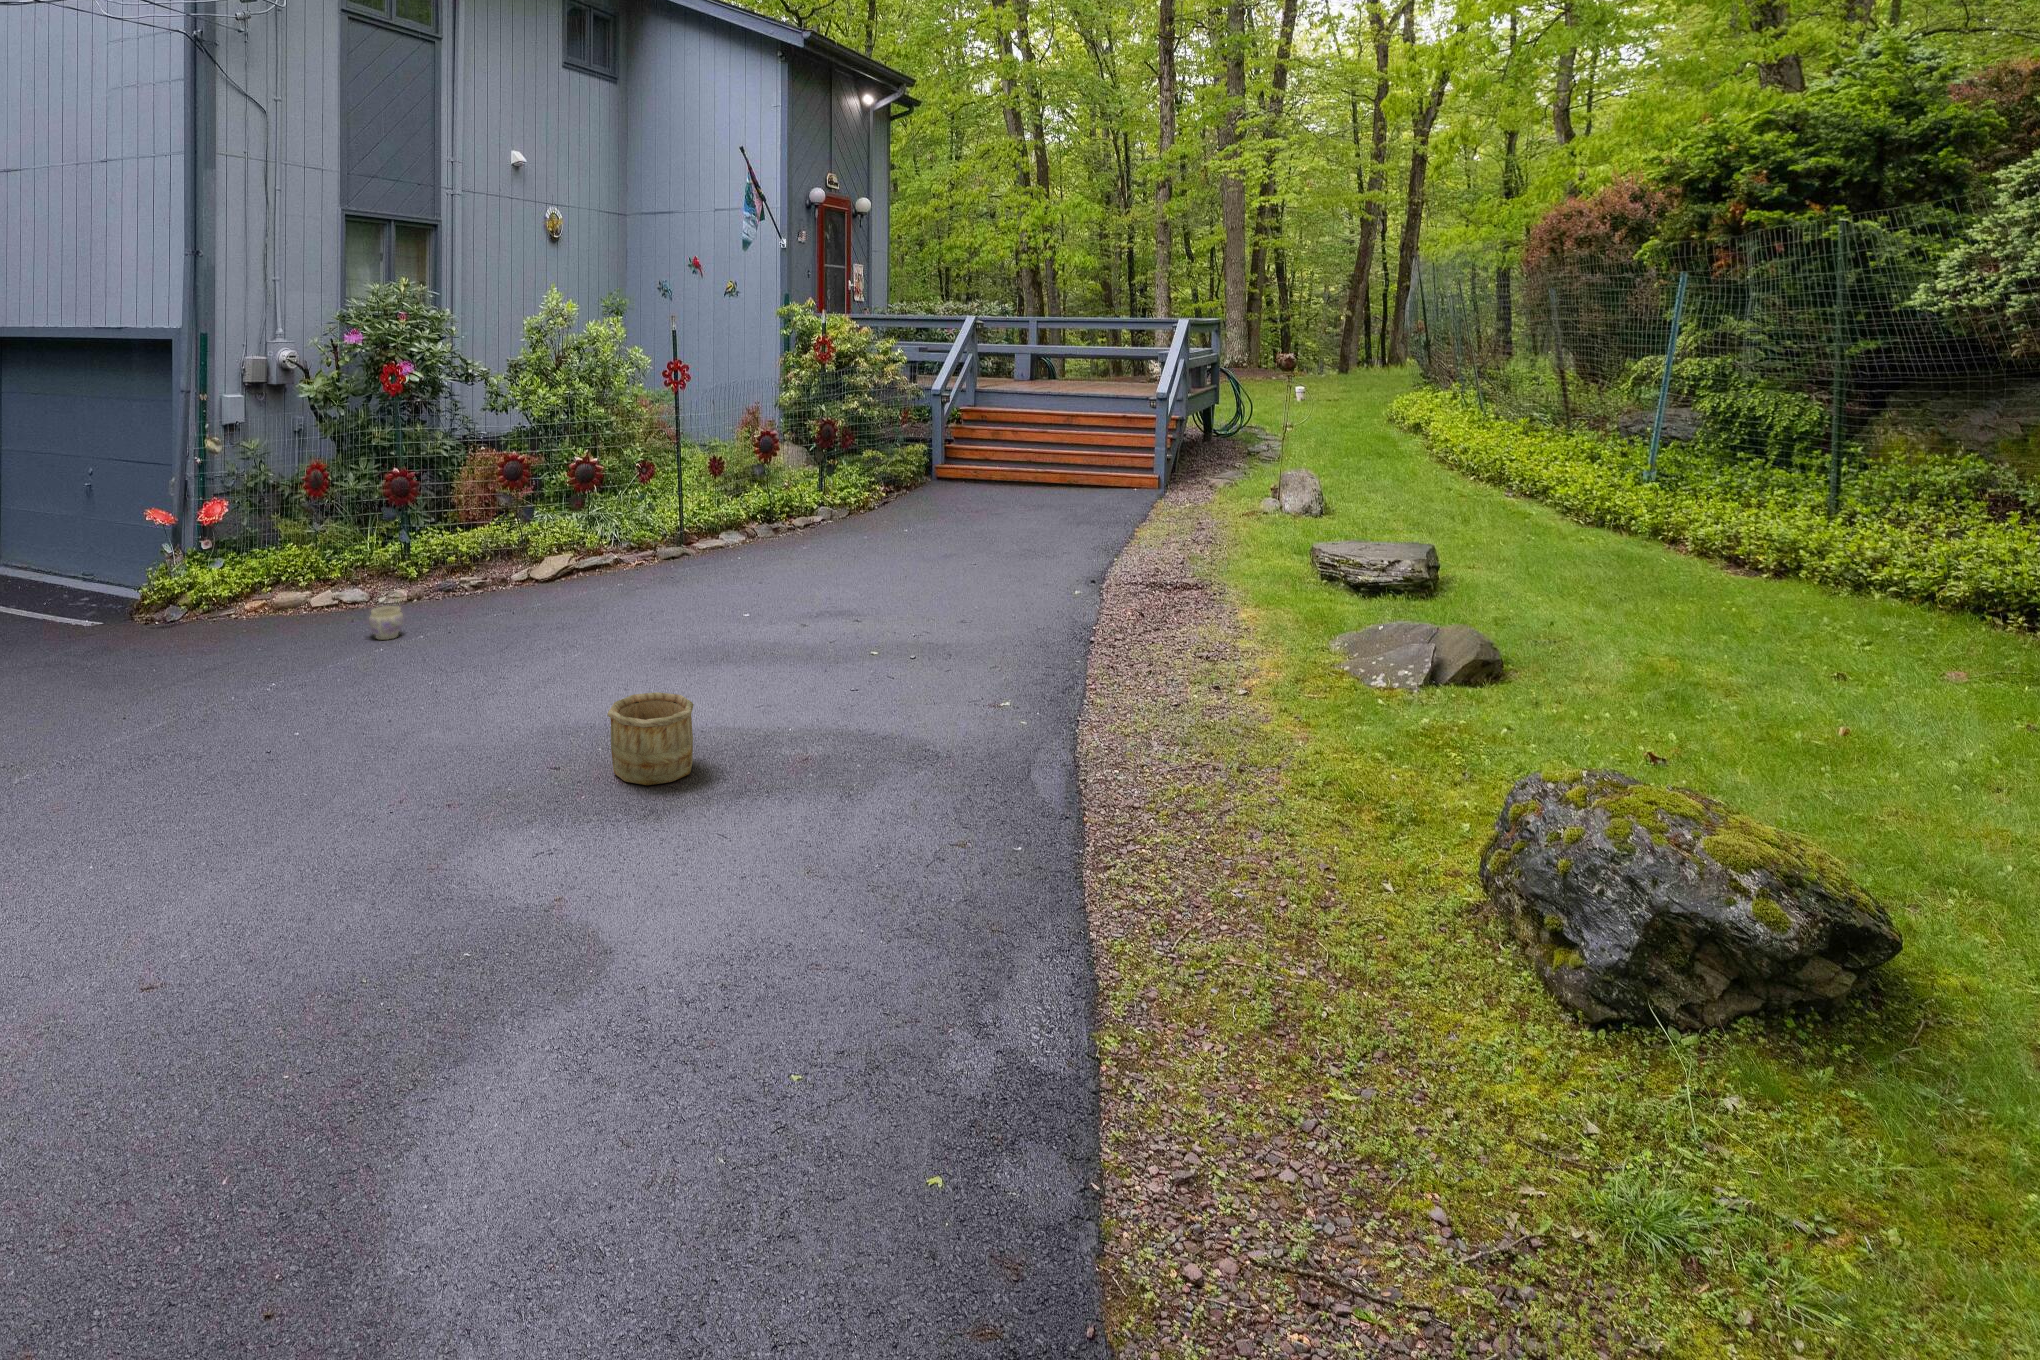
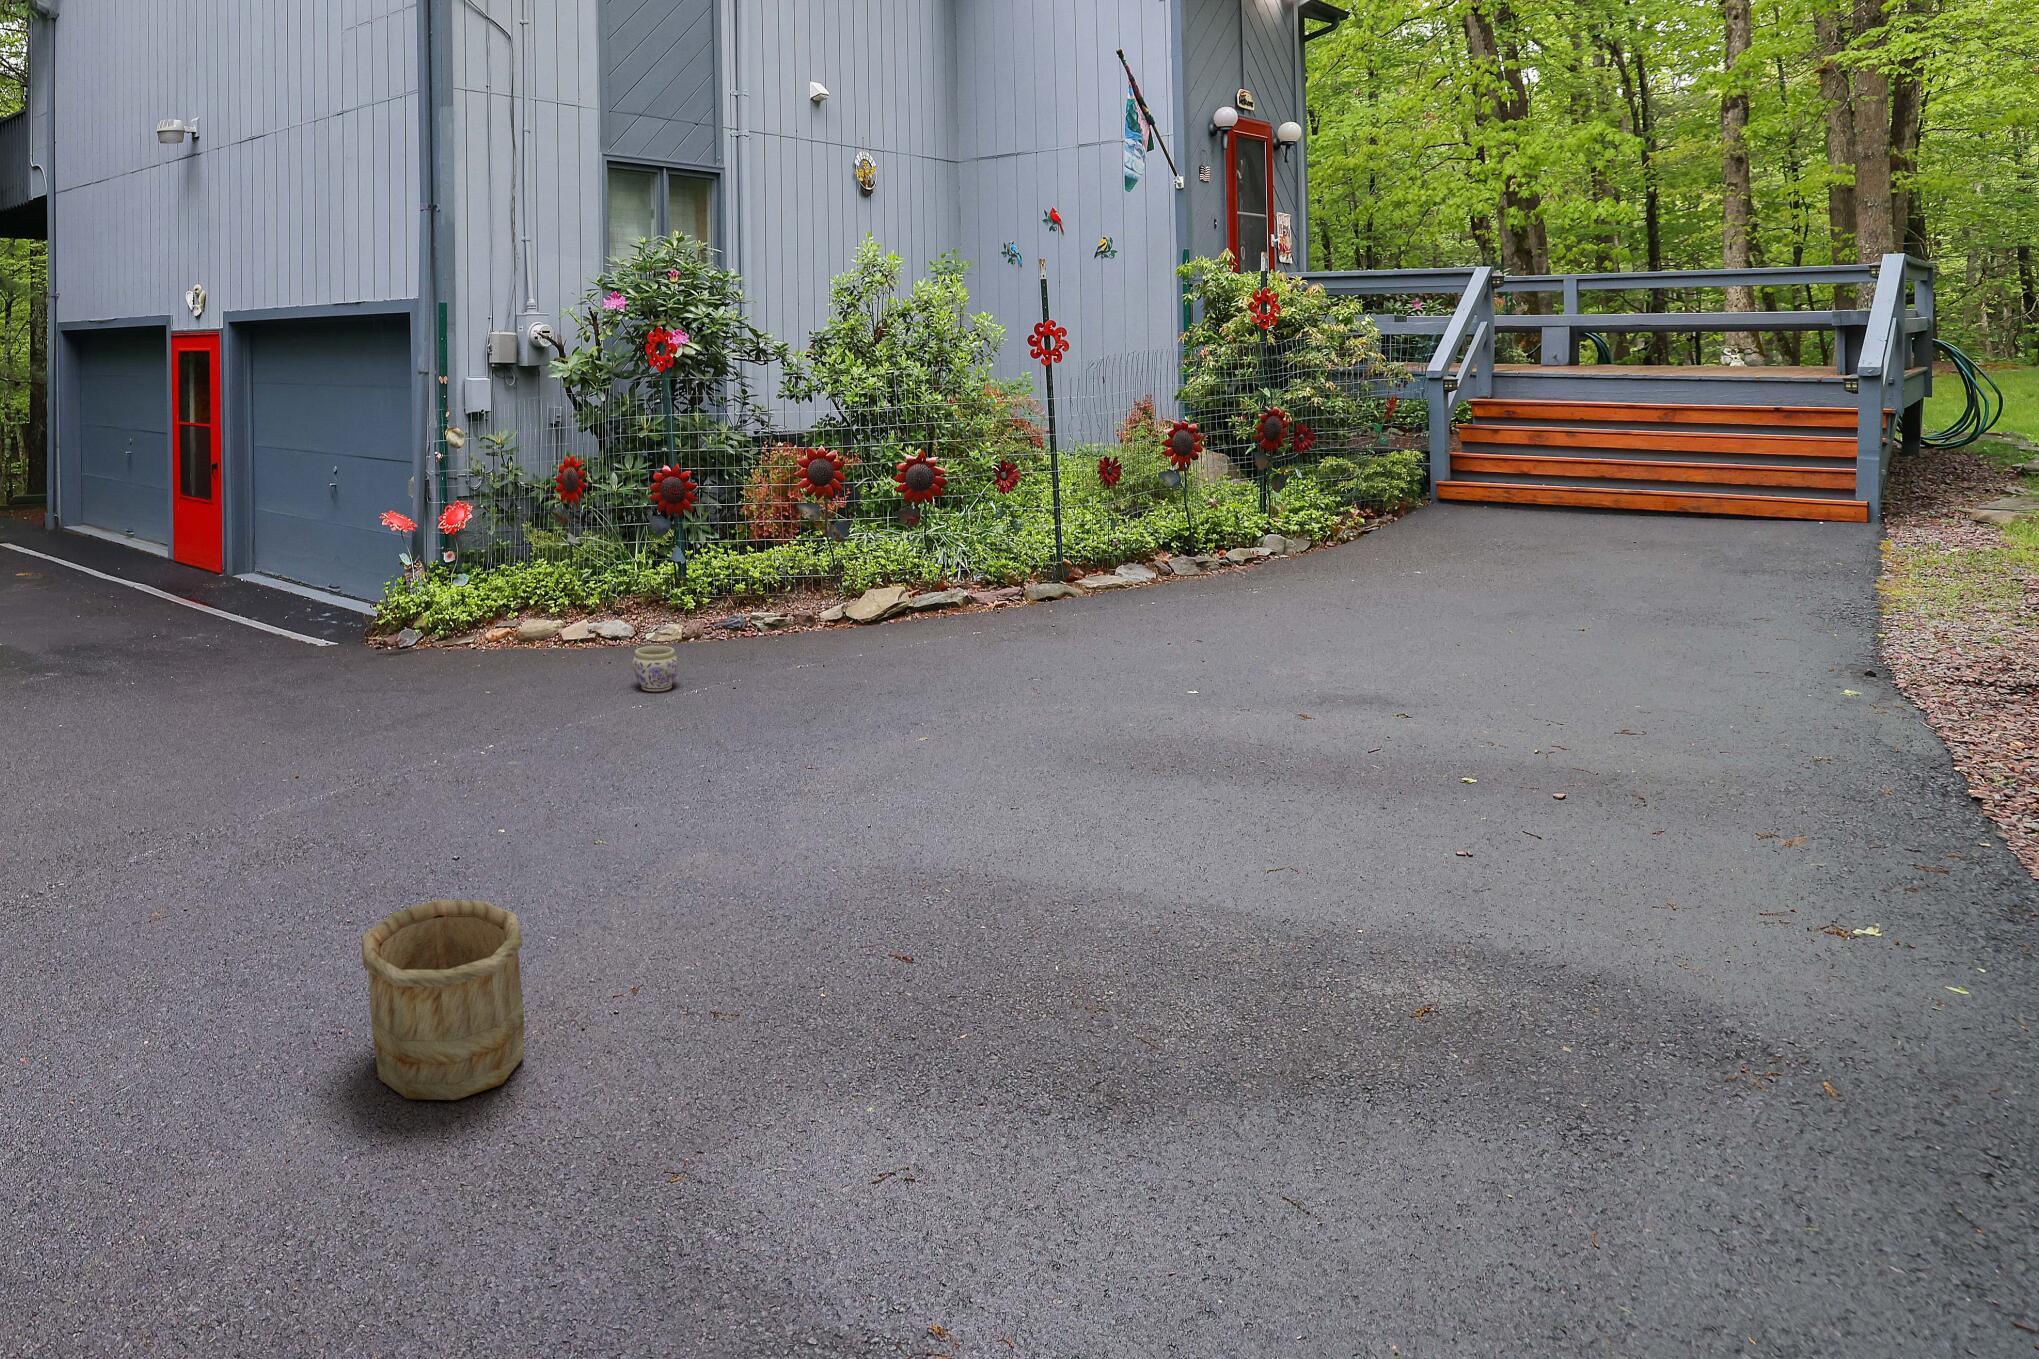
wooden bucket: present [607,692,694,785] -> present [361,900,524,1100]

